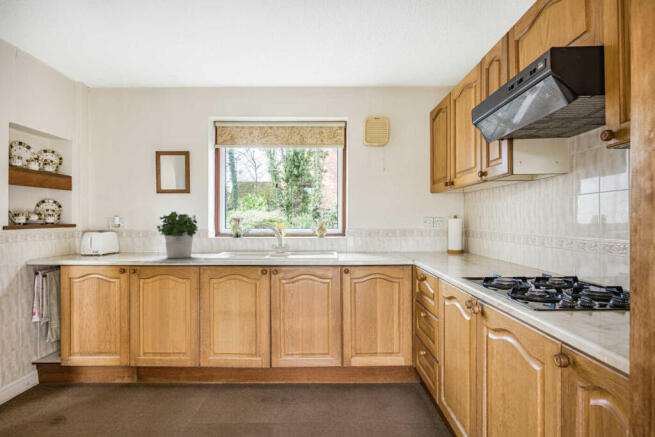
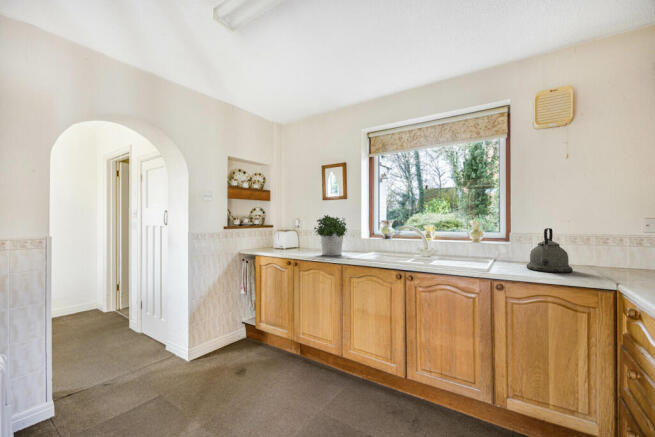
kettle: none [361,224,389,257] -> present [527,228,573,273]

